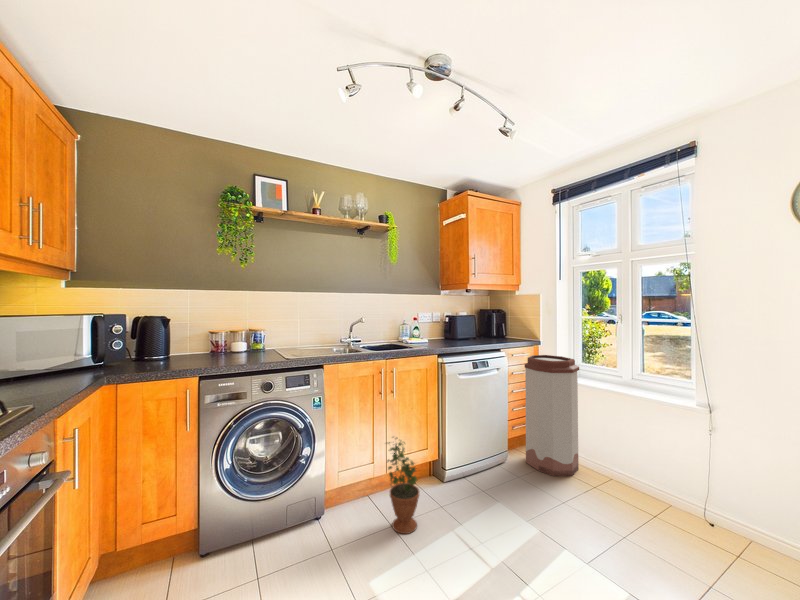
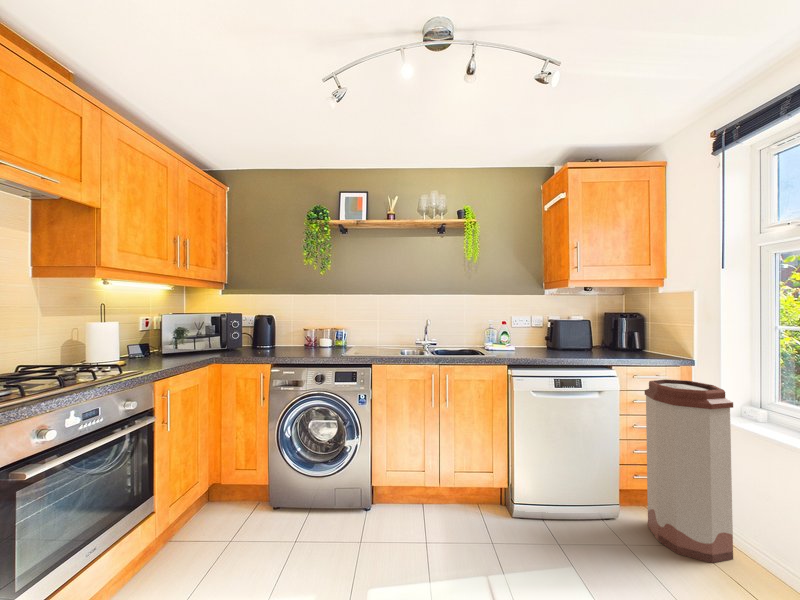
potted plant: present [387,438,419,534] -> none [415,444,453,548]

